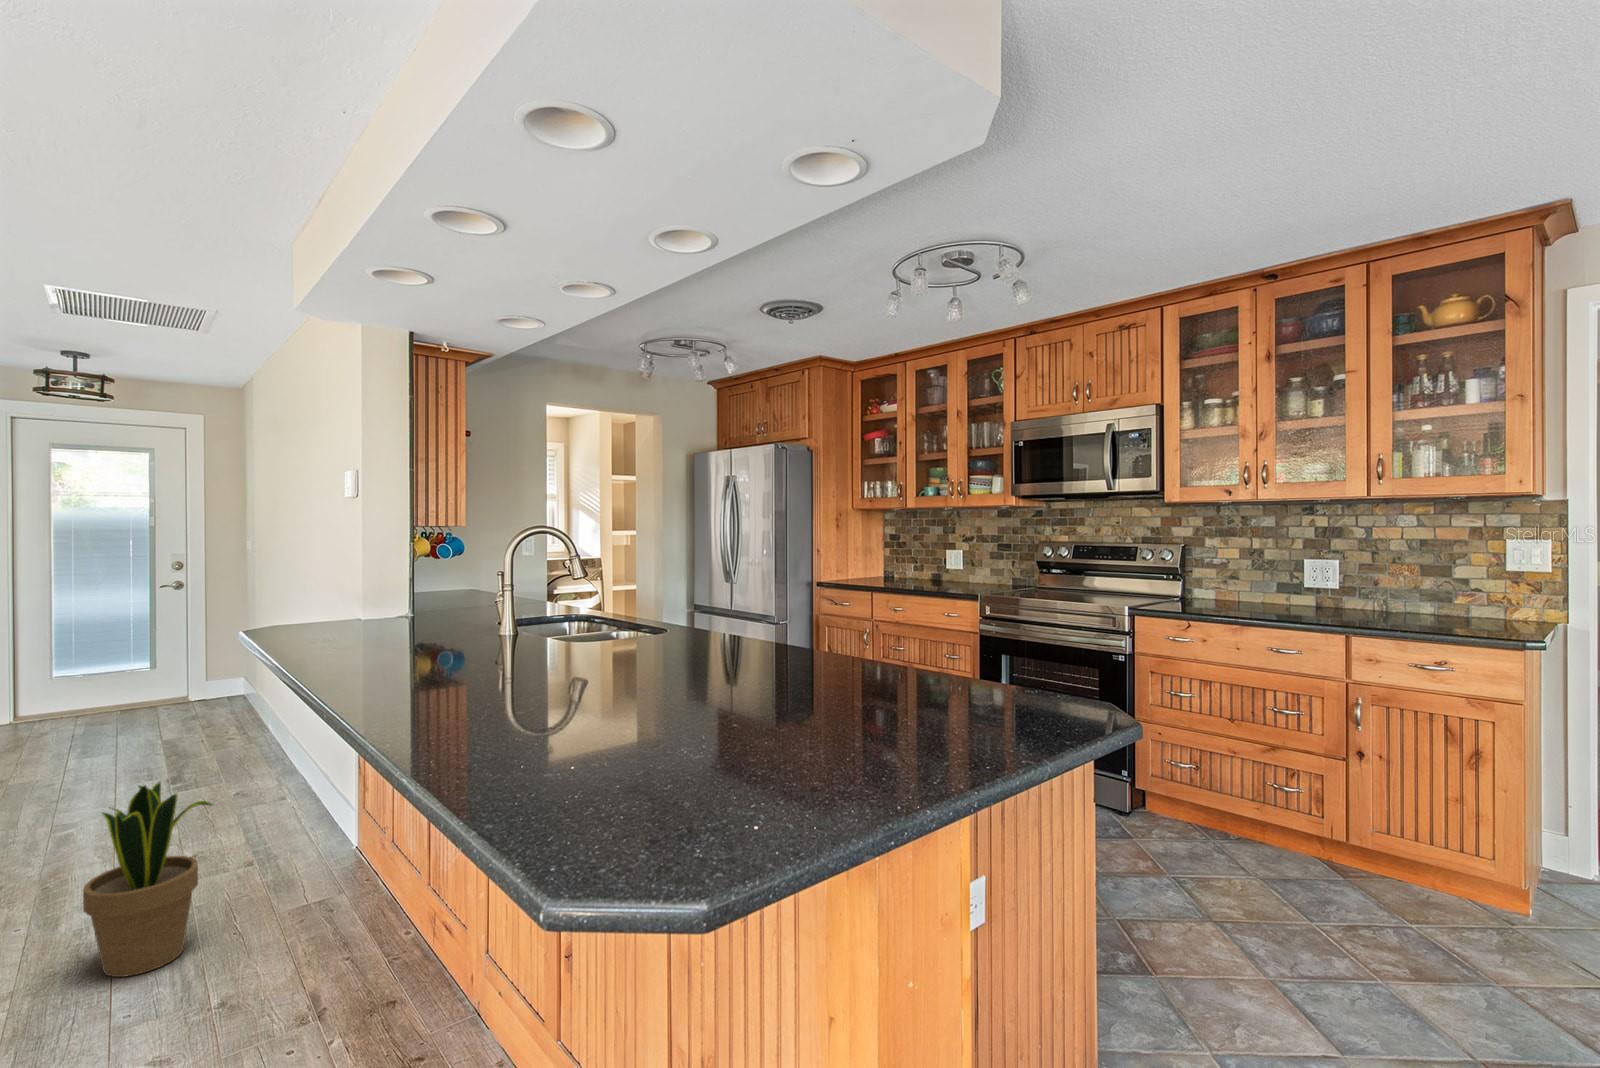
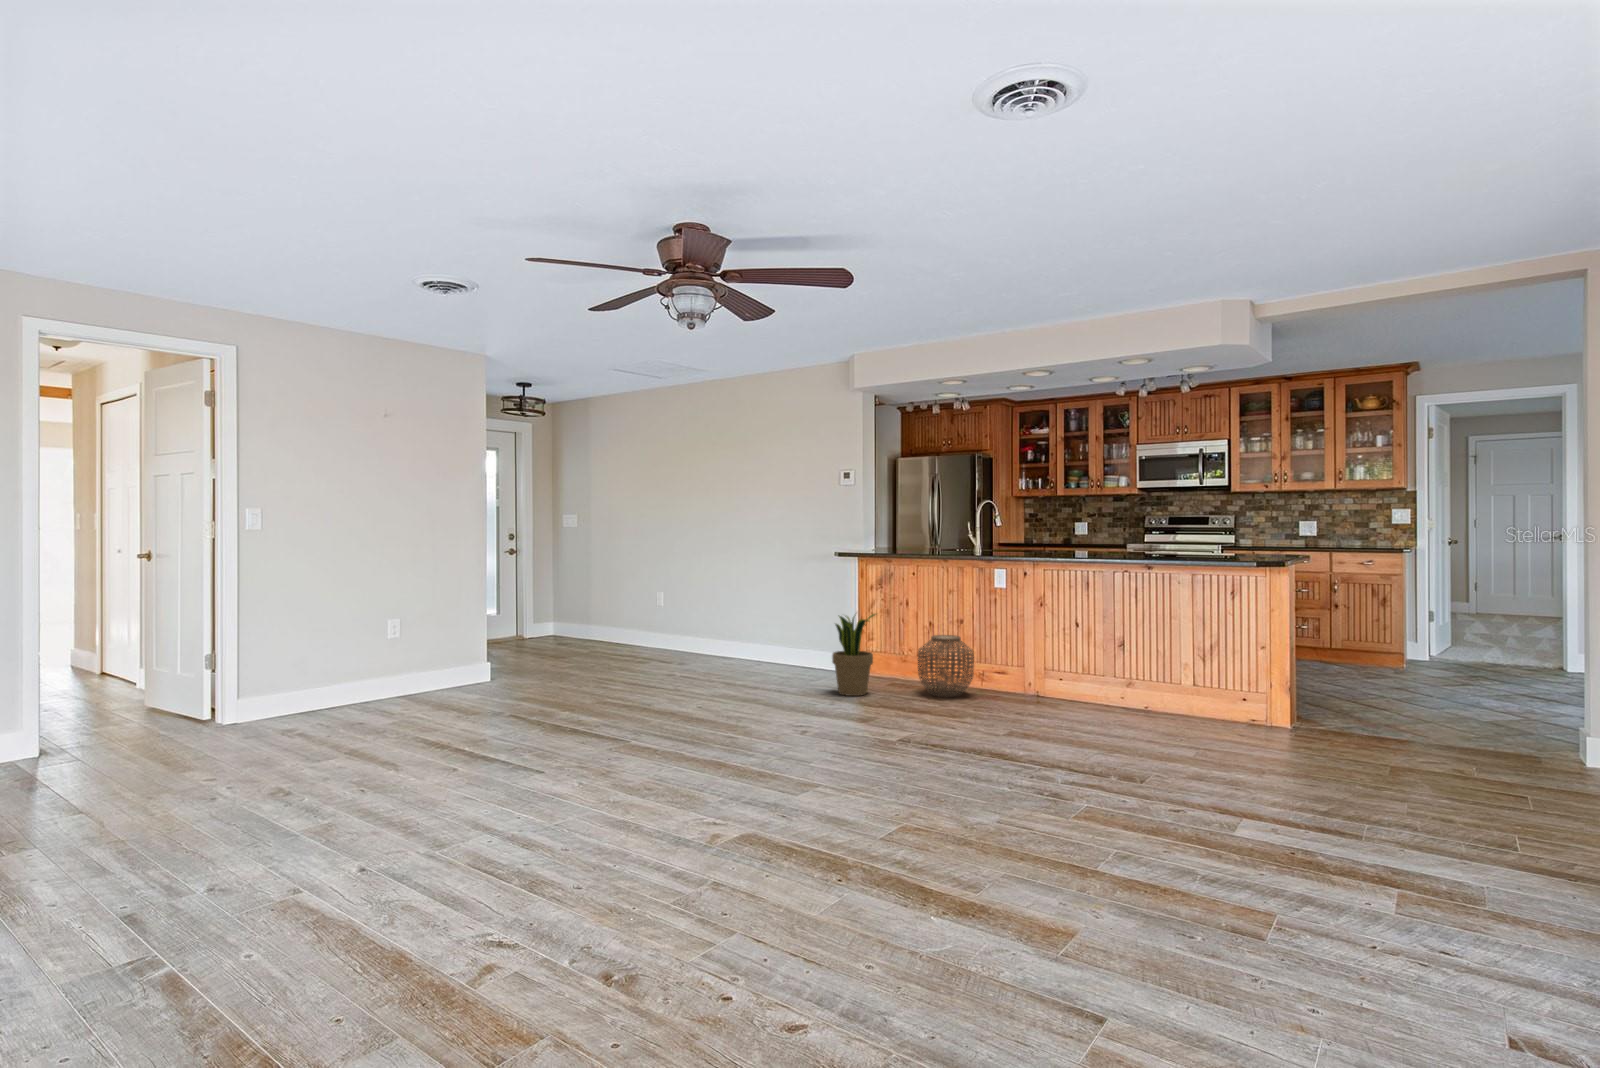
woven basket: none [244,839,392,1000] -> present [918,635,974,697]

